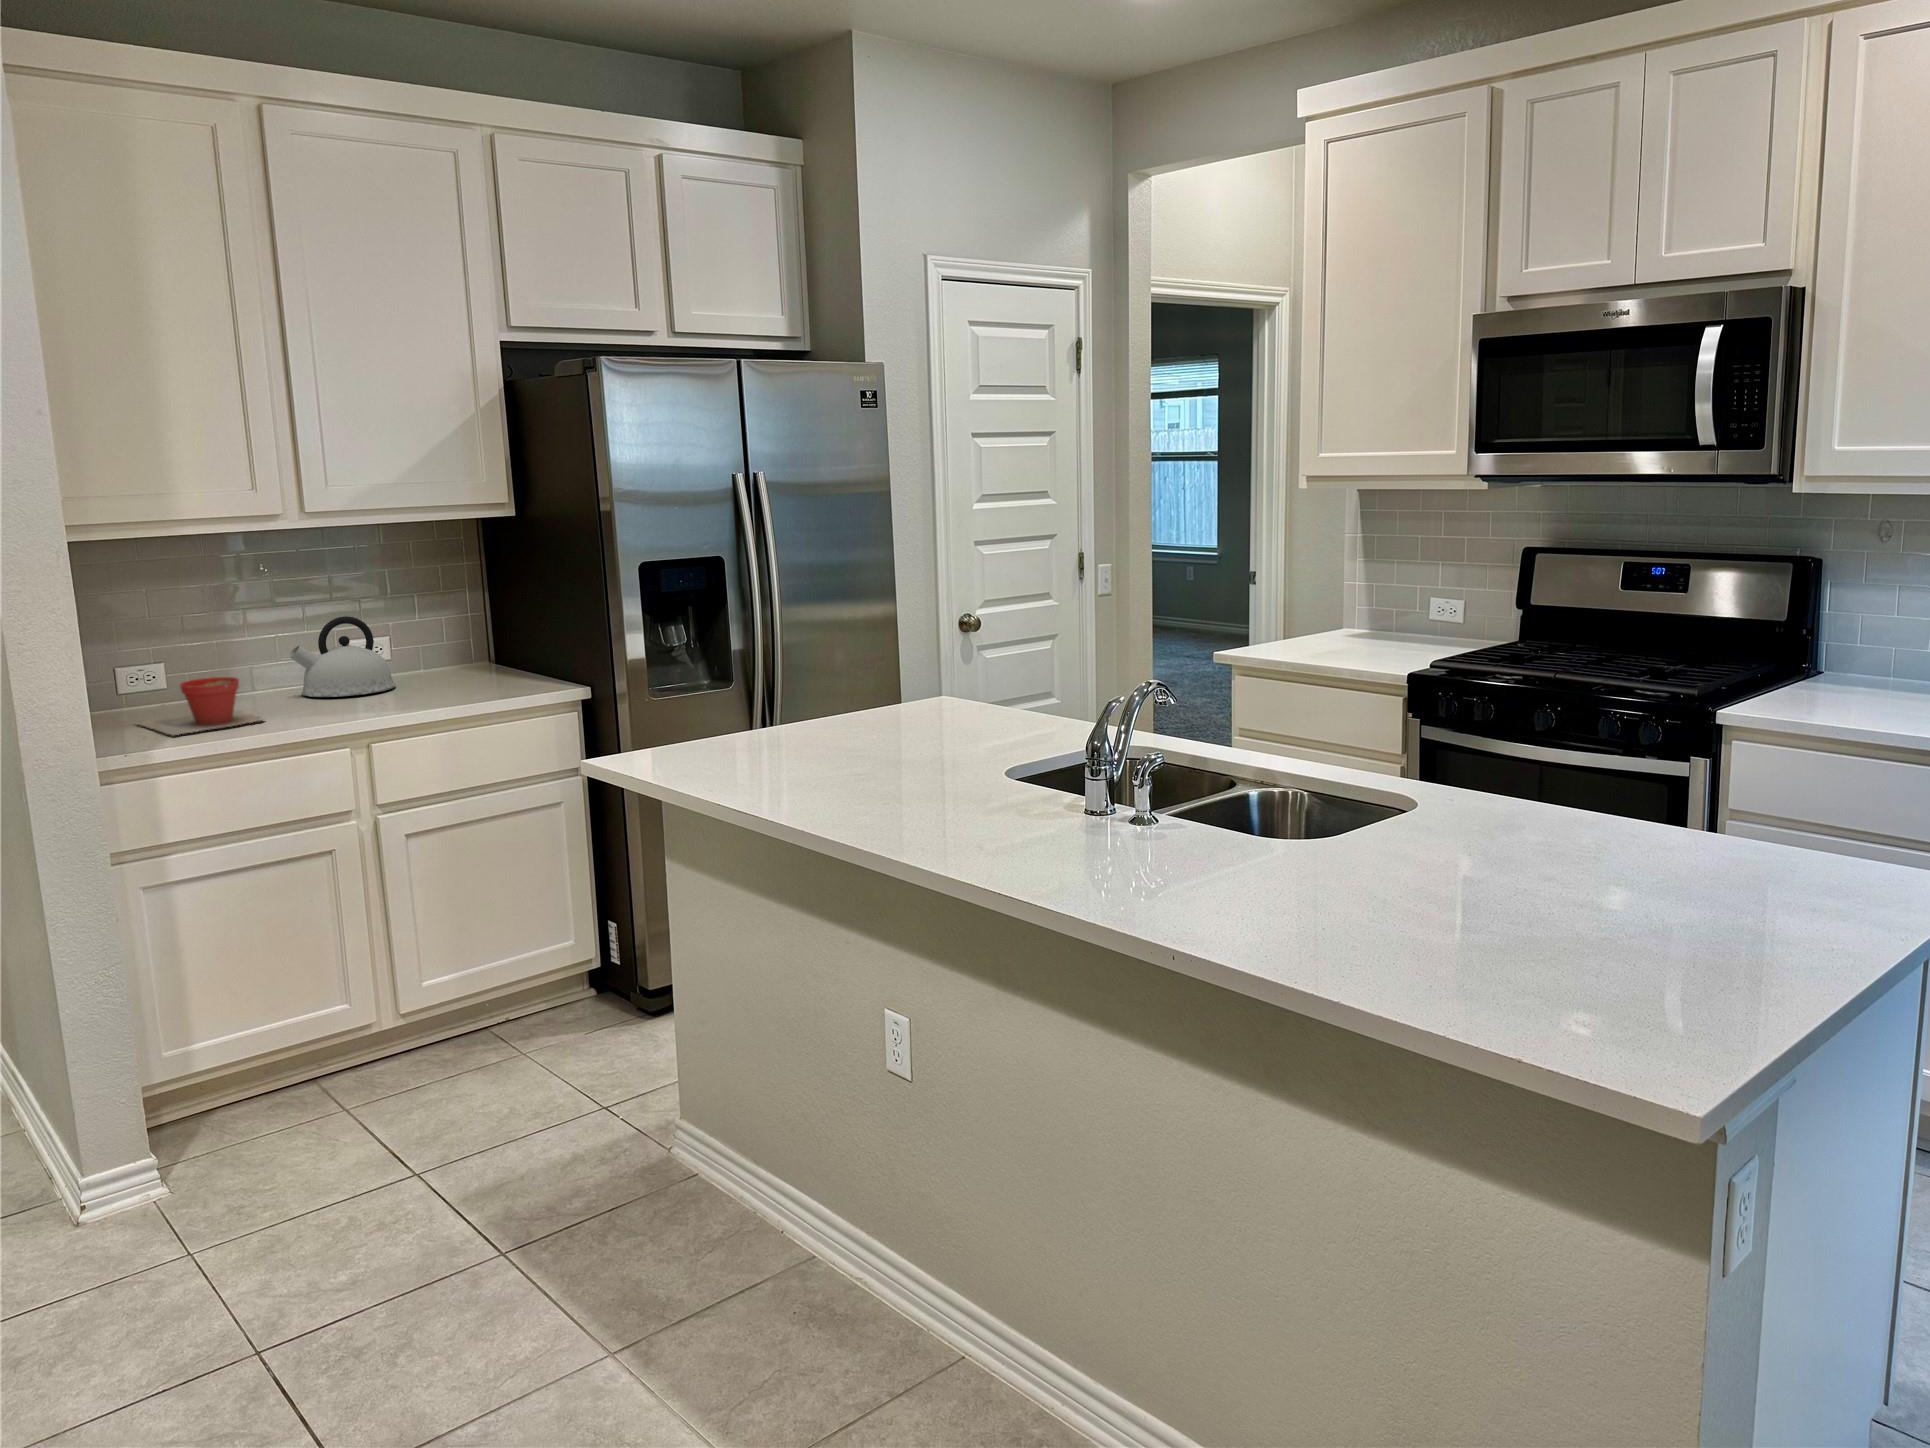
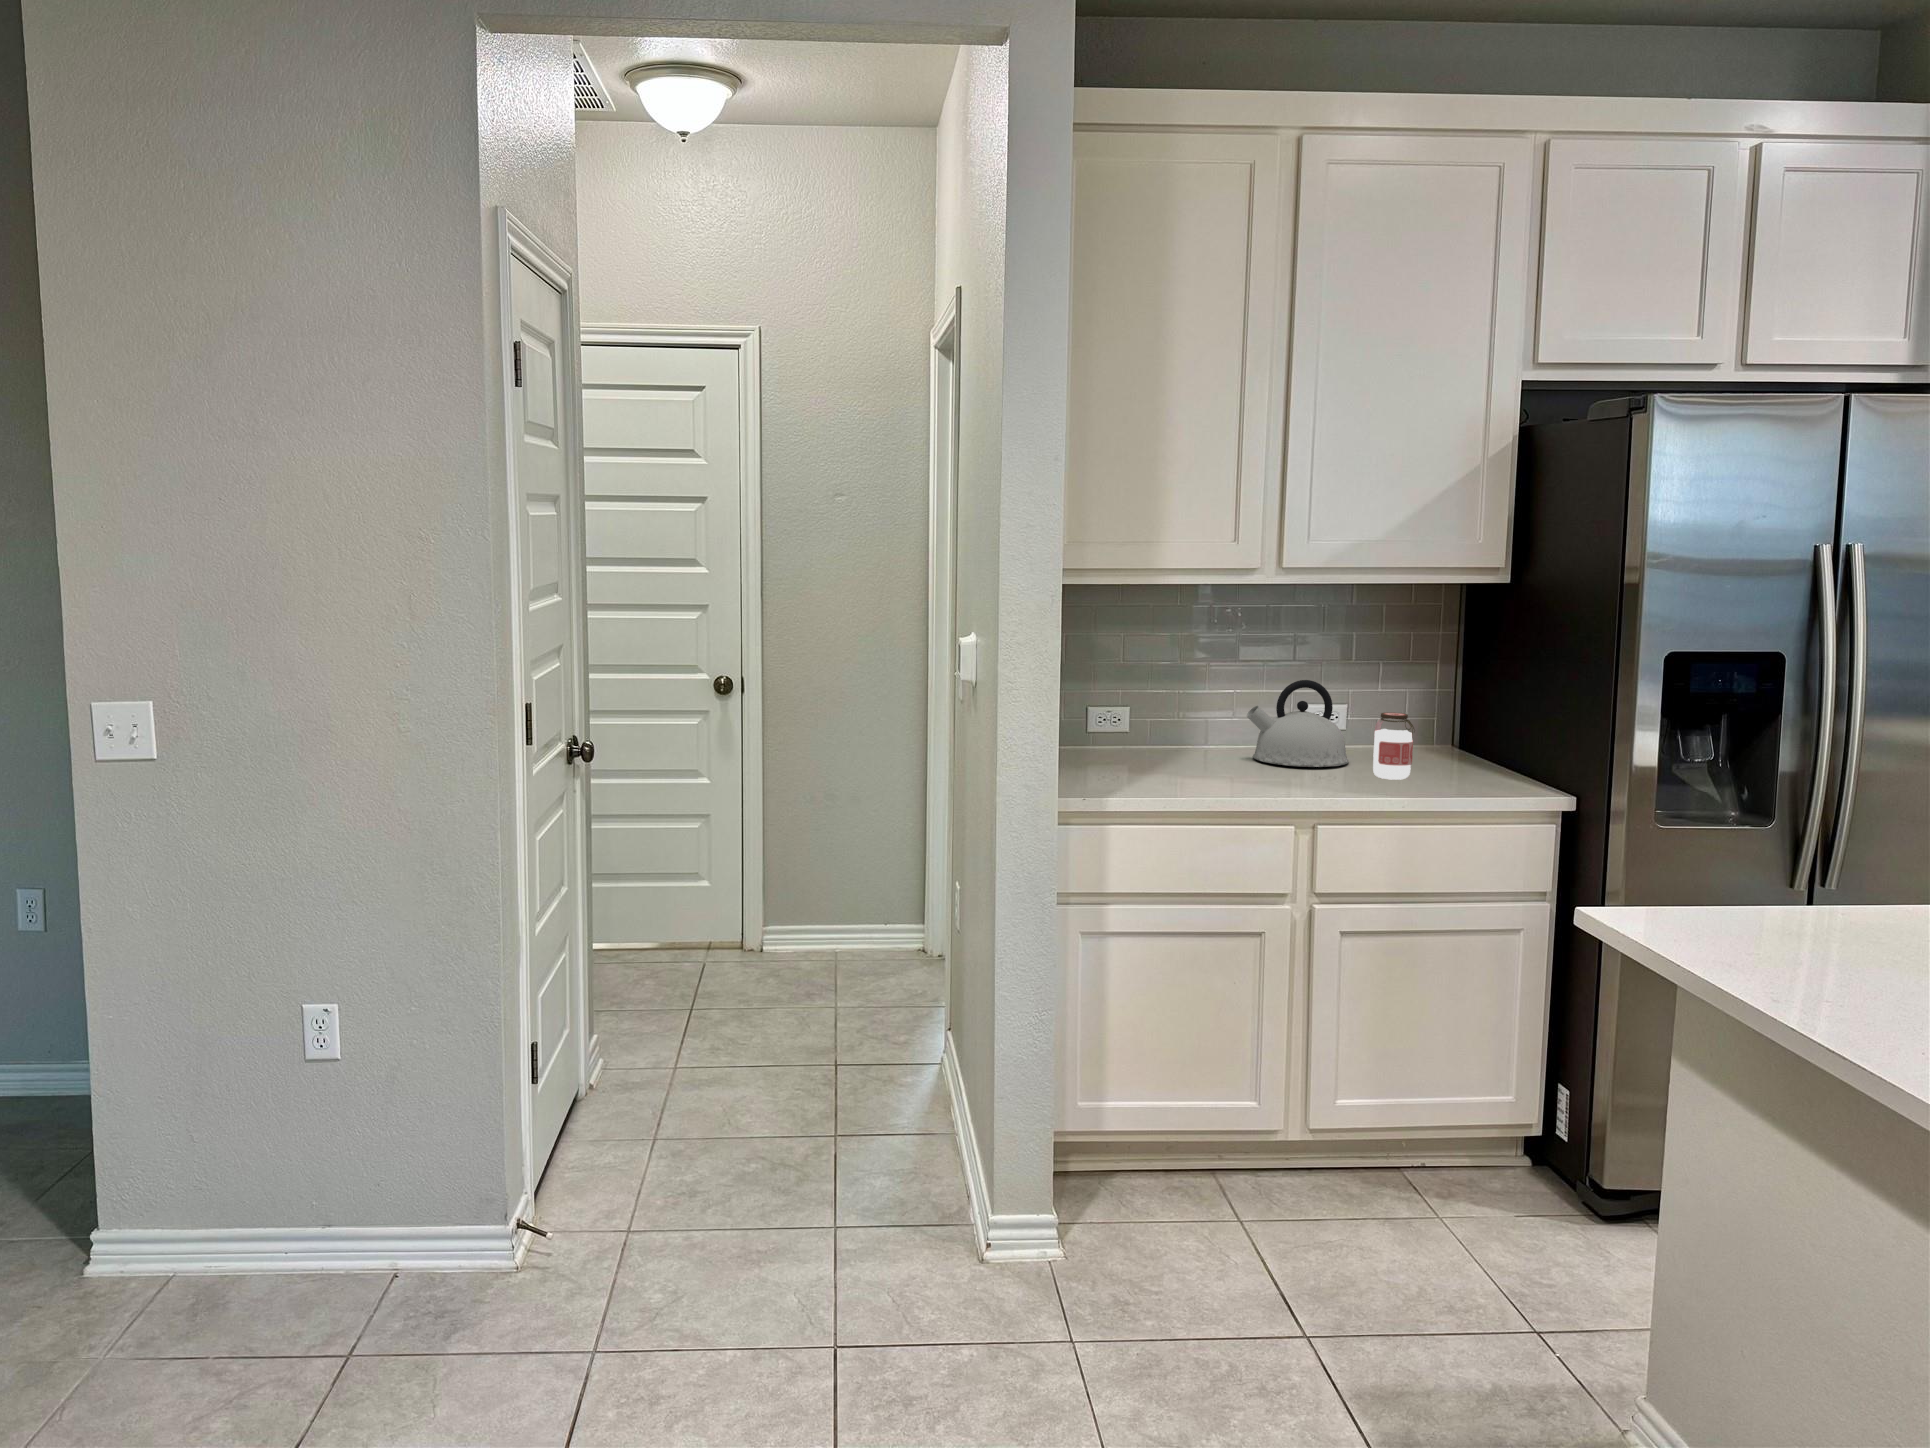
jar: none [413,636,452,696] -> present [1373,712,1415,780]
plant pot: present [137,677,263,735] -> none [1097,729,1217,784]

